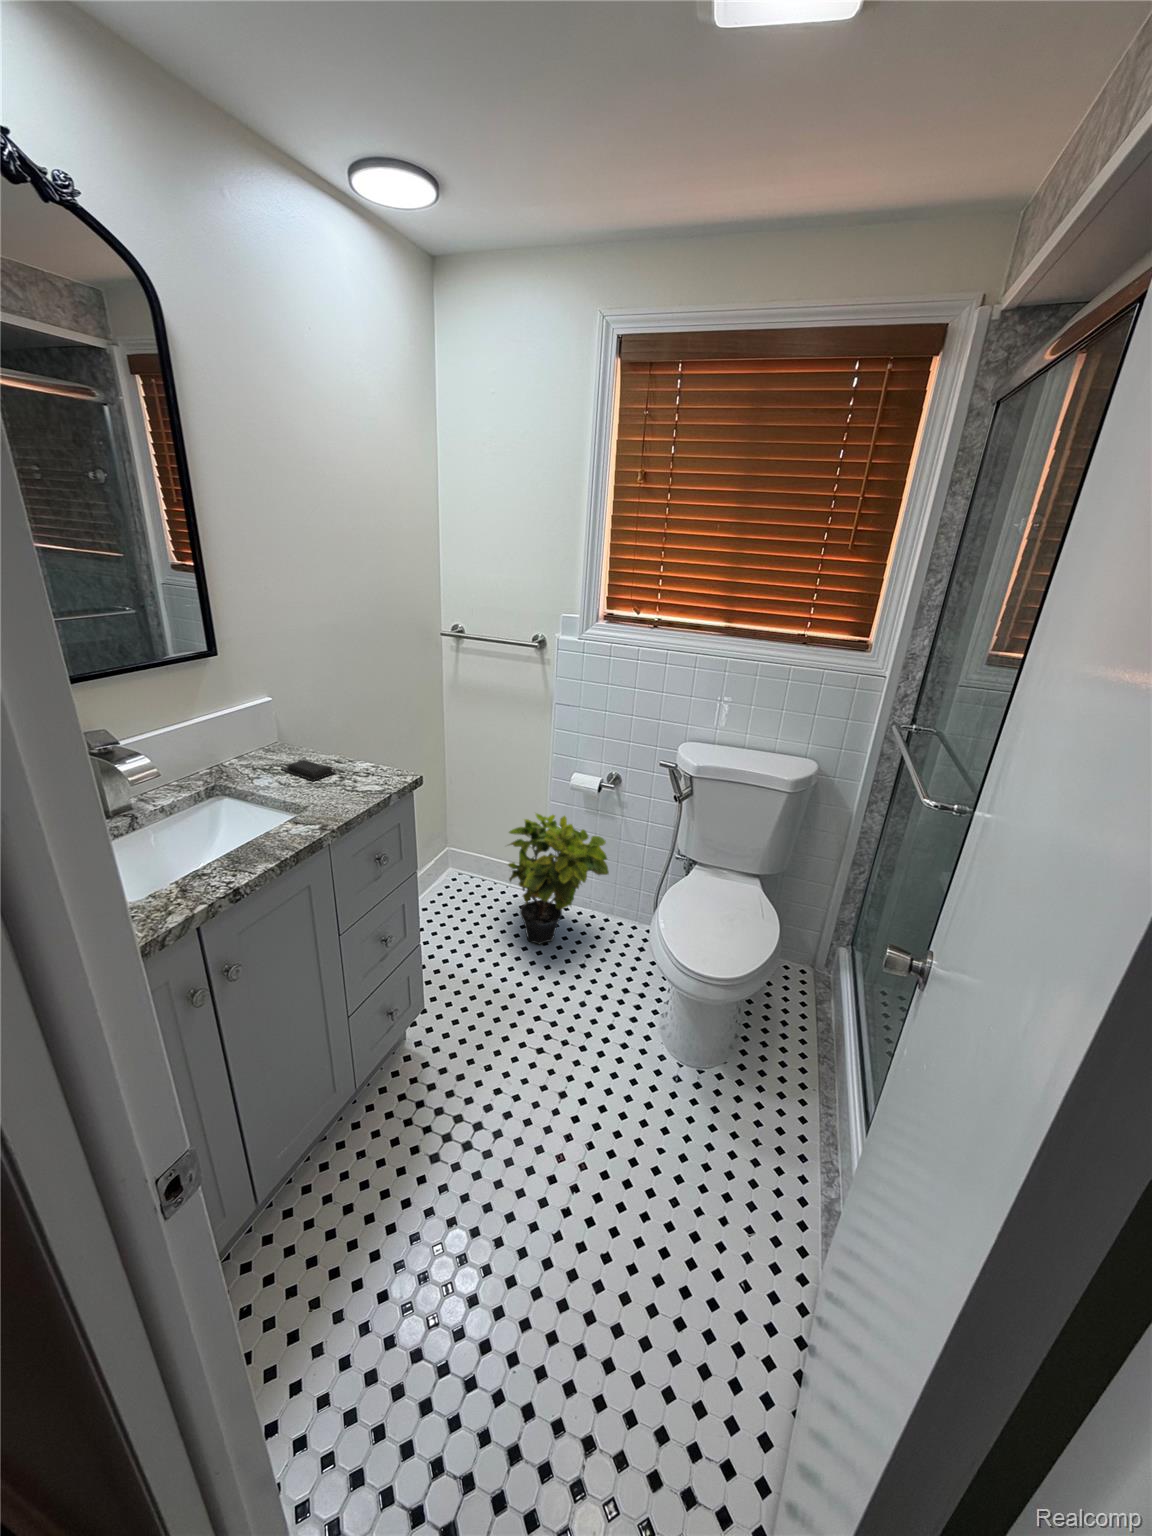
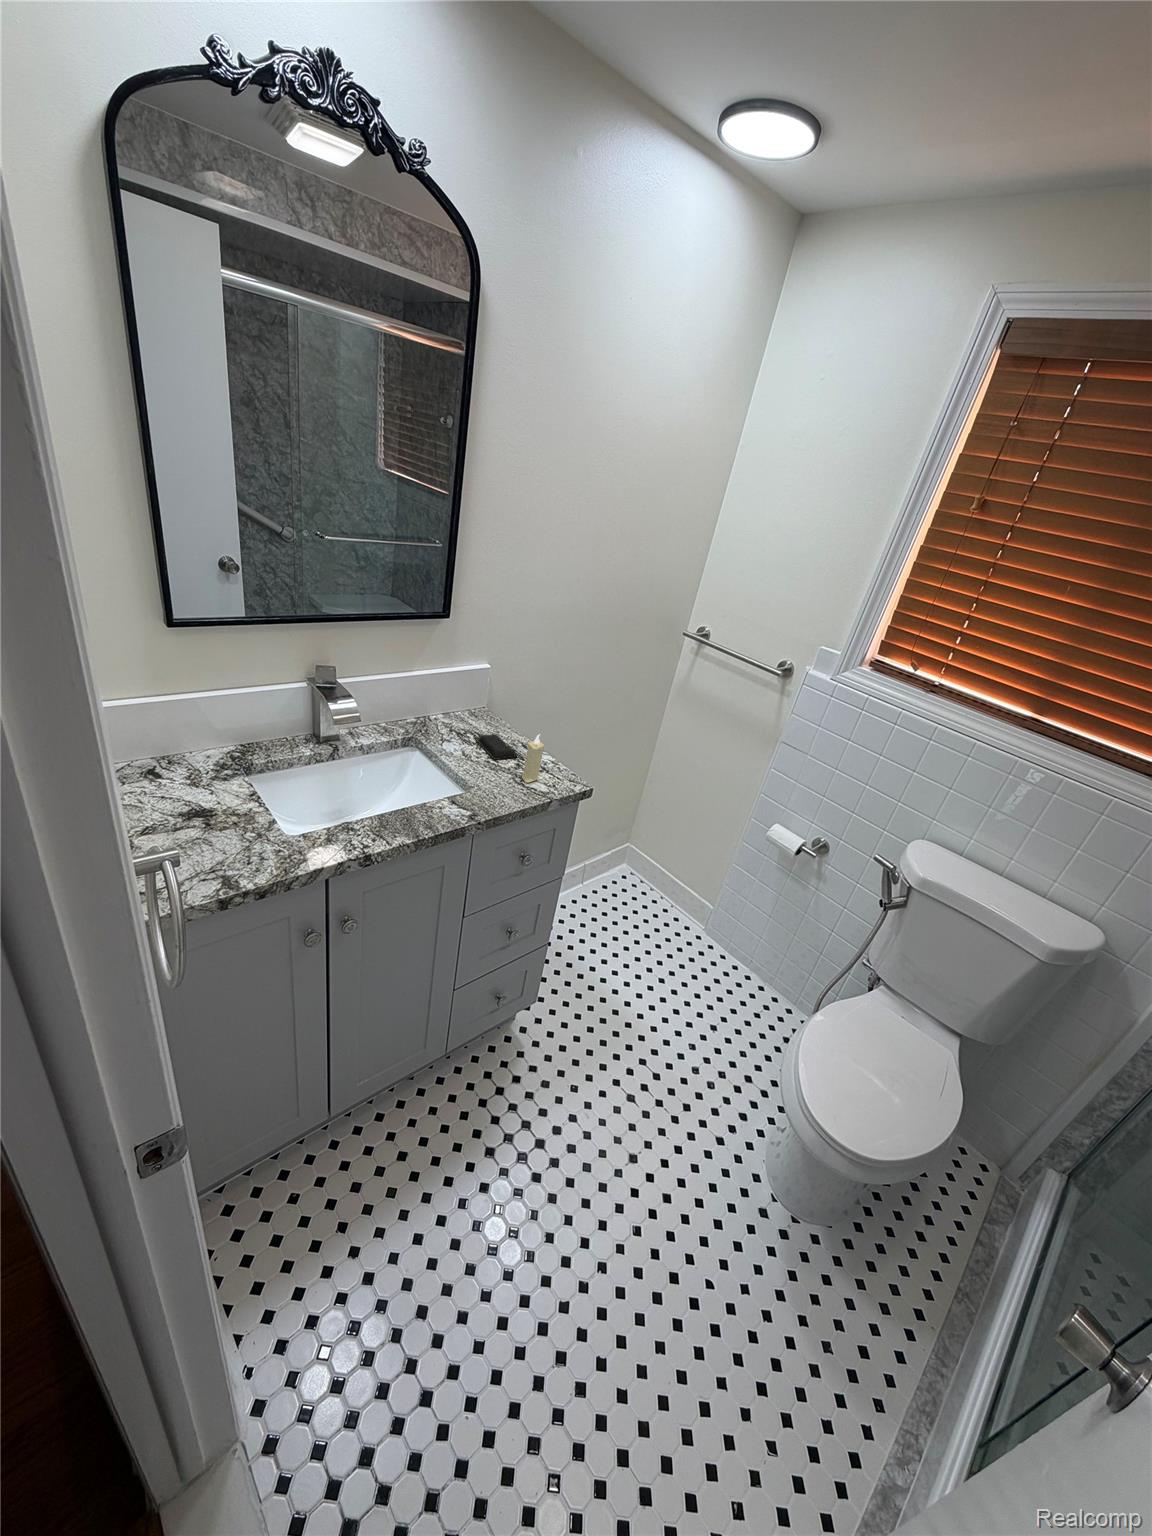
candle: none [347,739,366,789] -> present [522,734,544,783]
potted plant: present [508,814,609,944] -> none [666,848,786,985]

